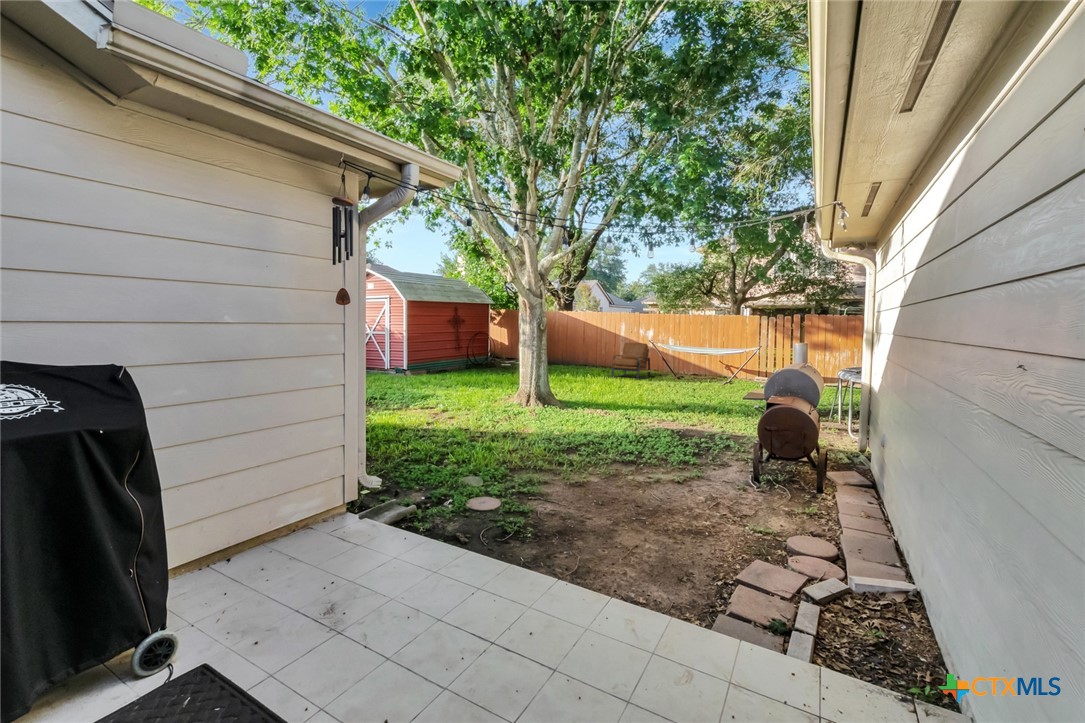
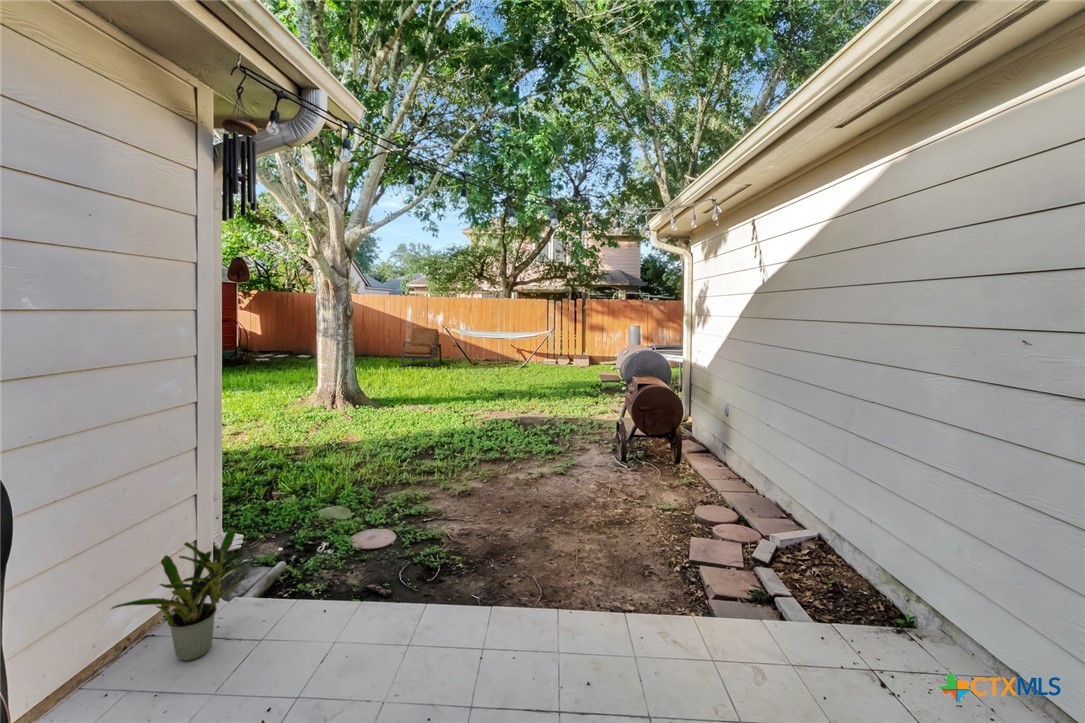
potted plant: none [273,464,363,544] -> present [111,528,251,661]

